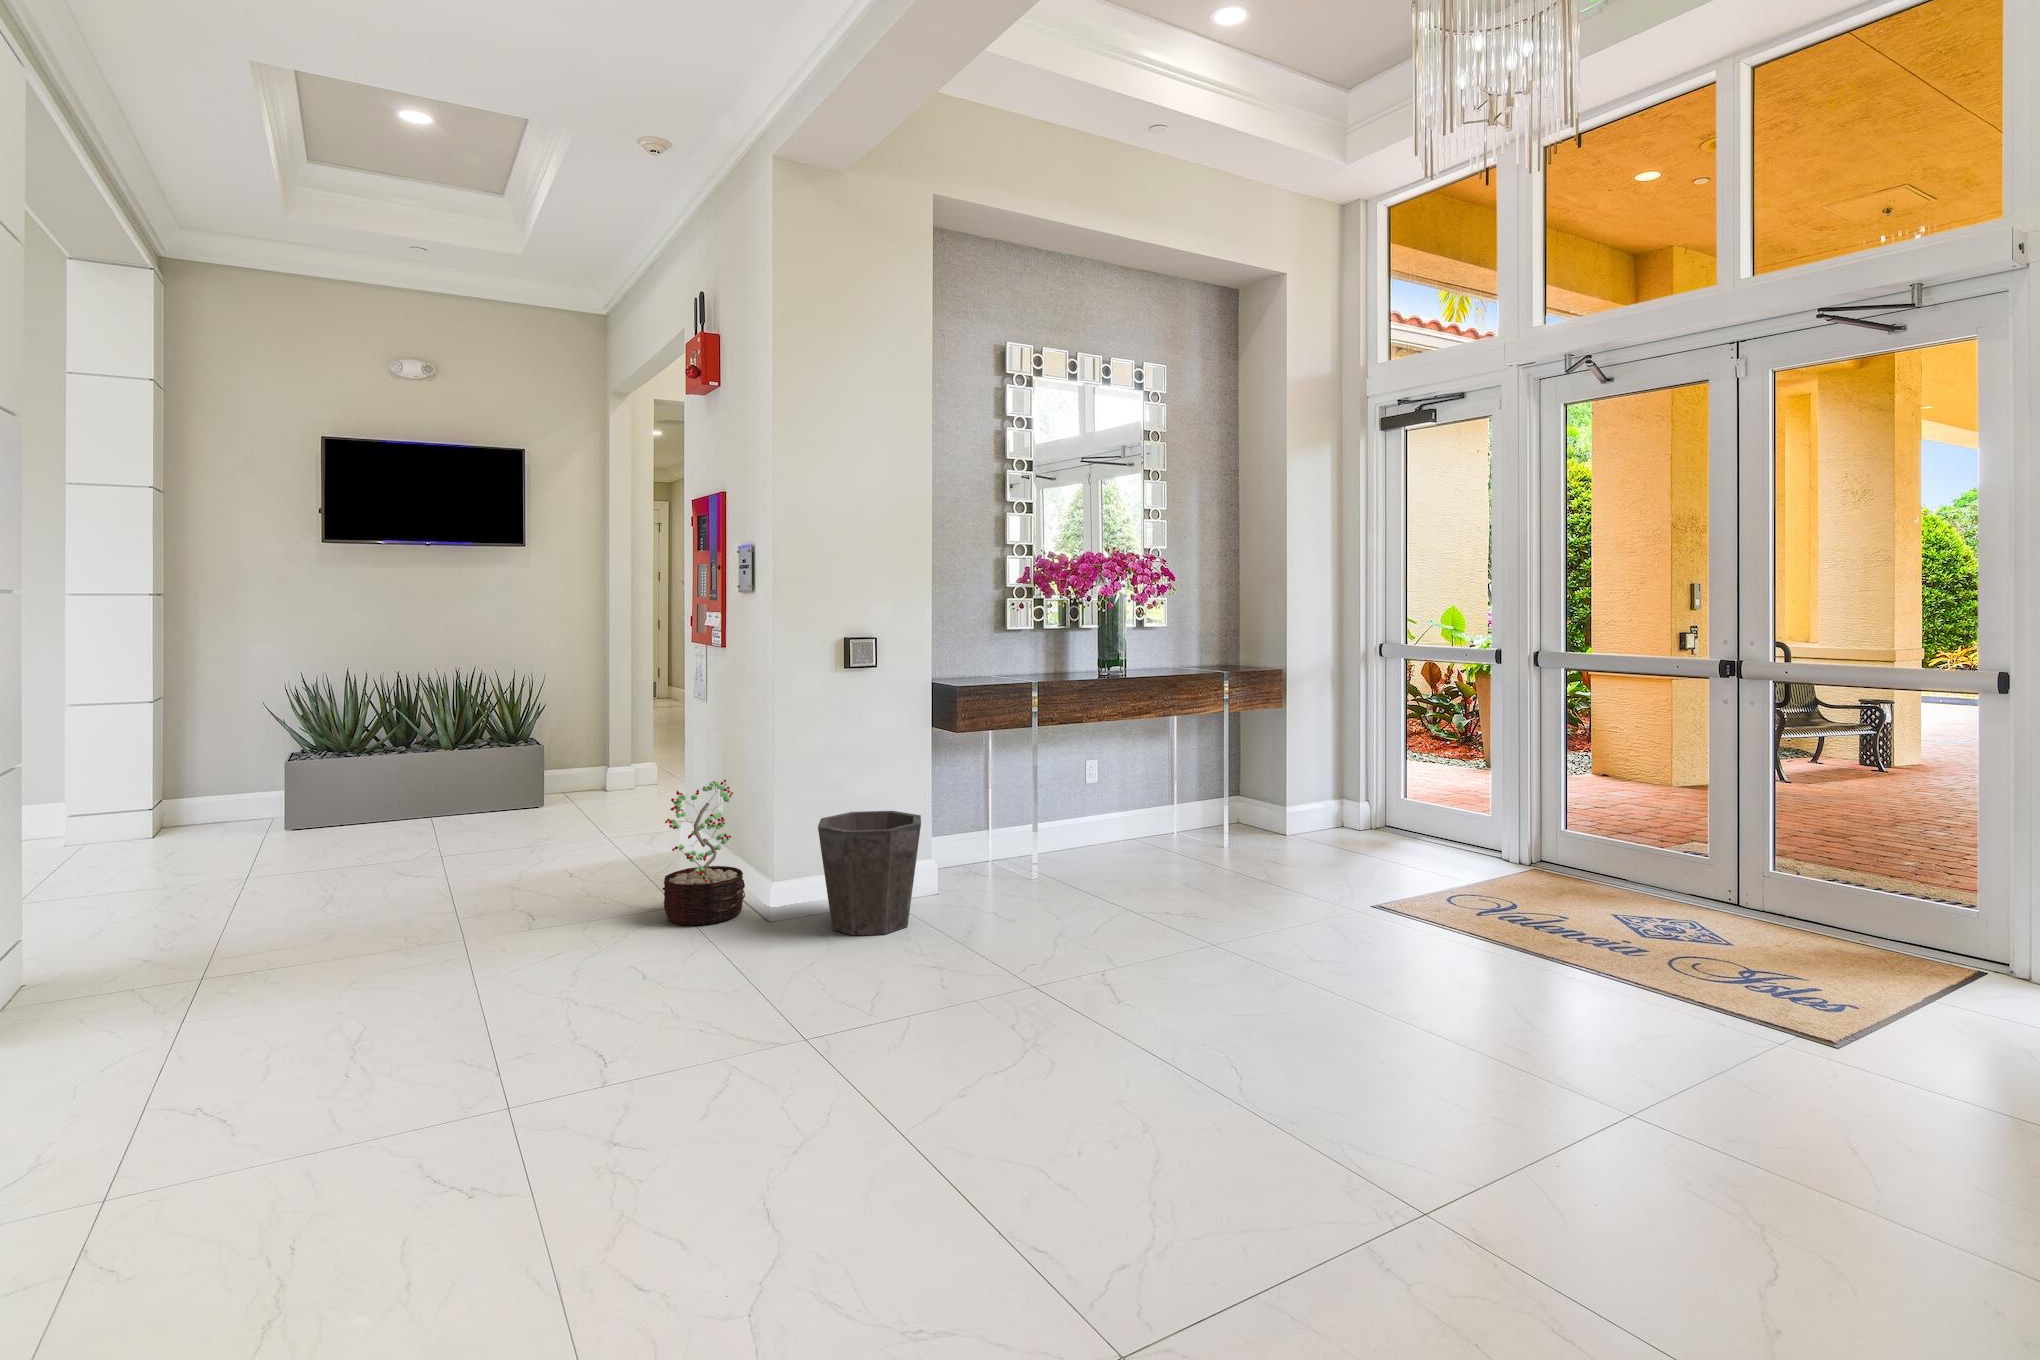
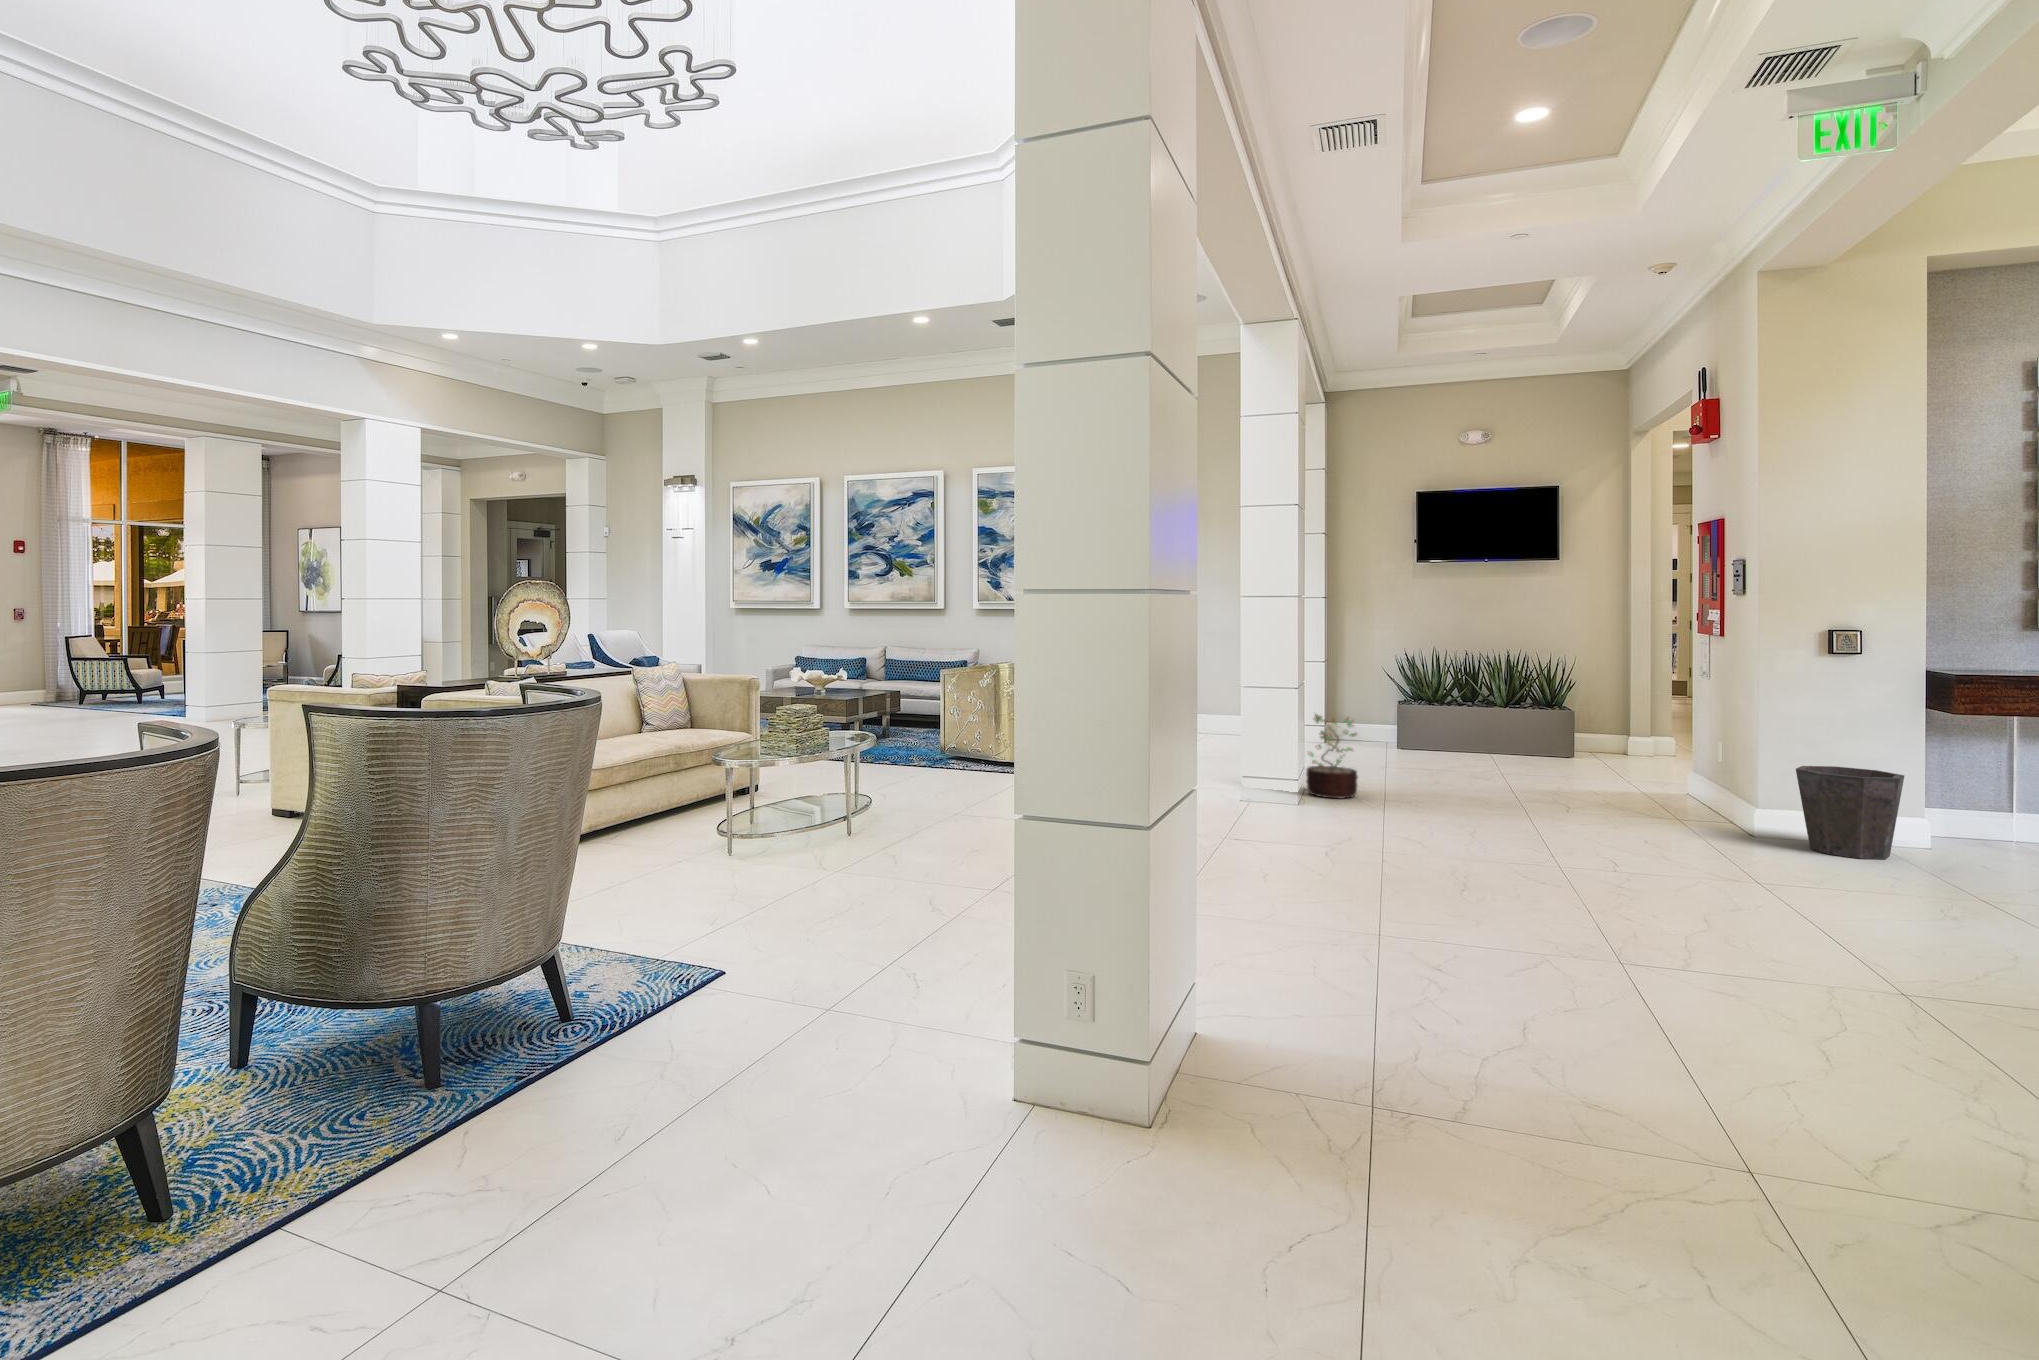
decorative plant: present [662,779,745,925] -> present [1306,714,1358,799]

